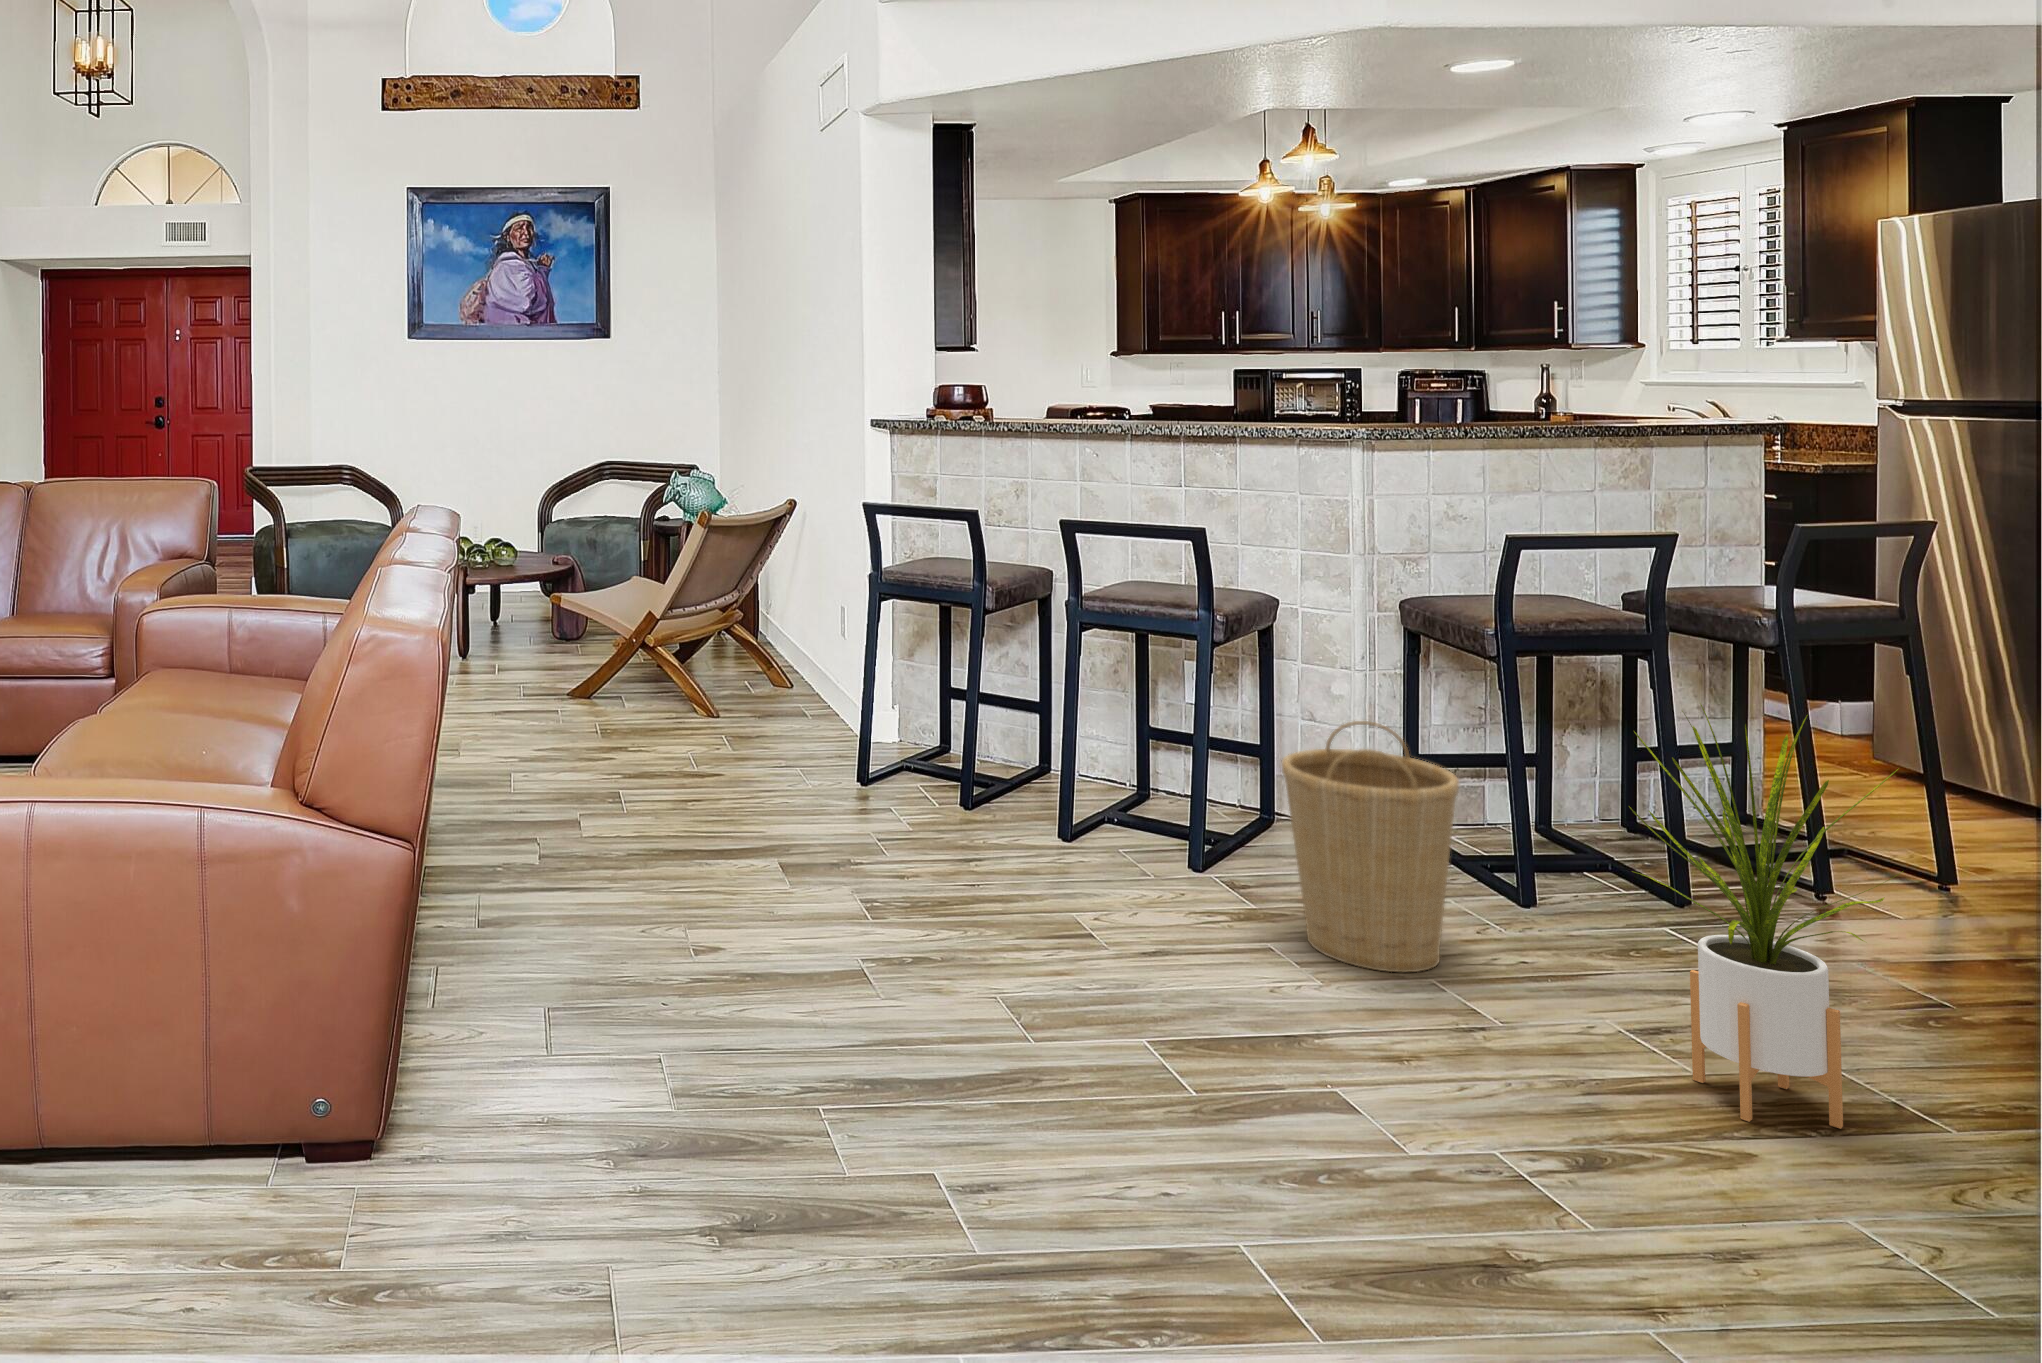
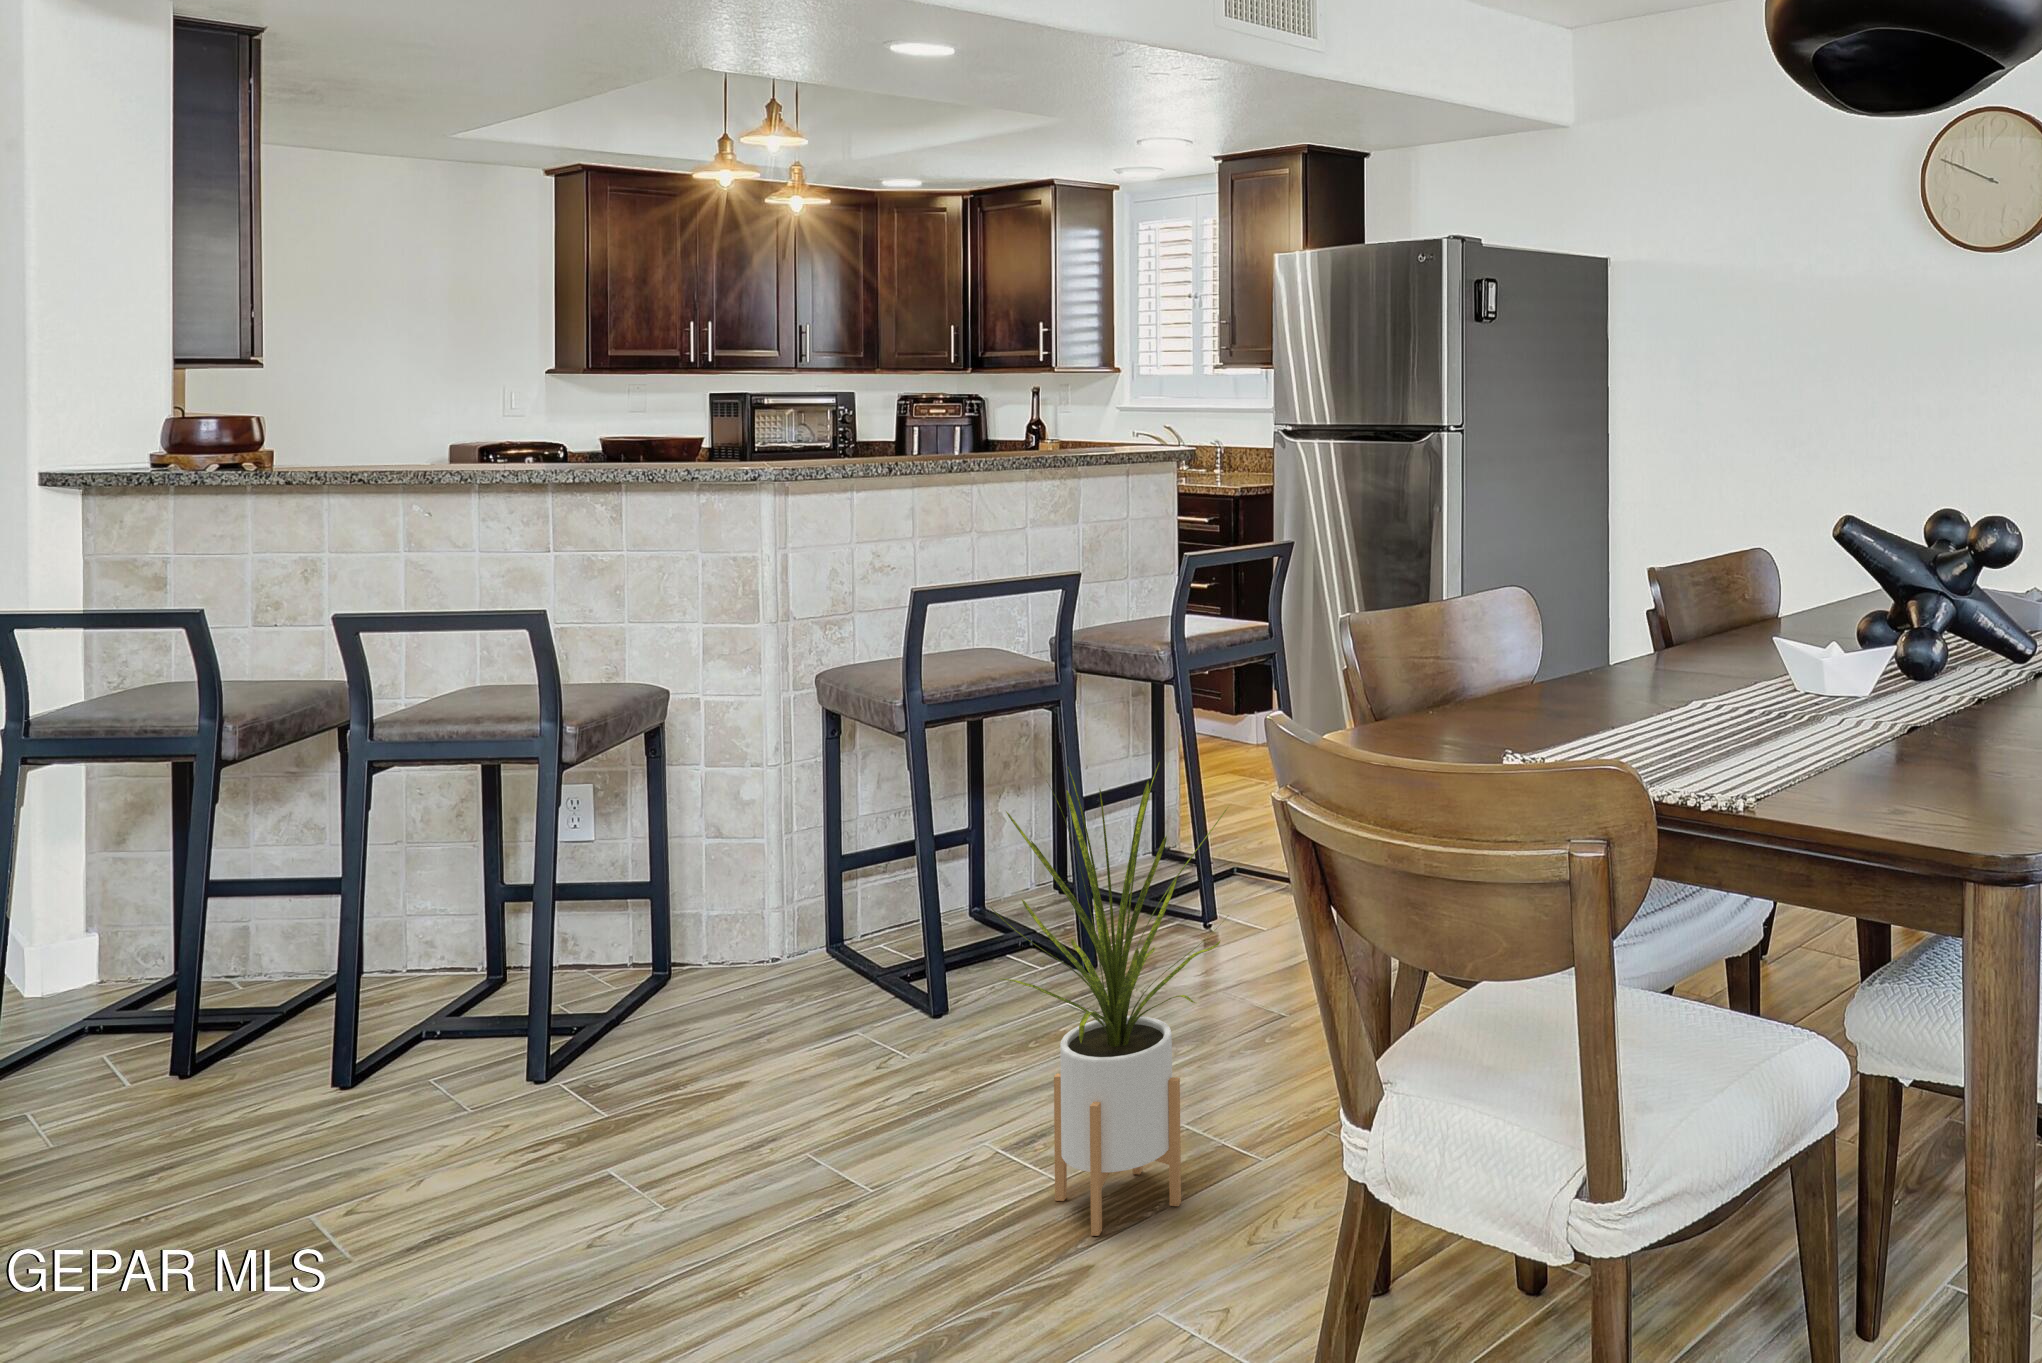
basket: present [1282,721,1459,972] -> none [622,844,843,1182]

